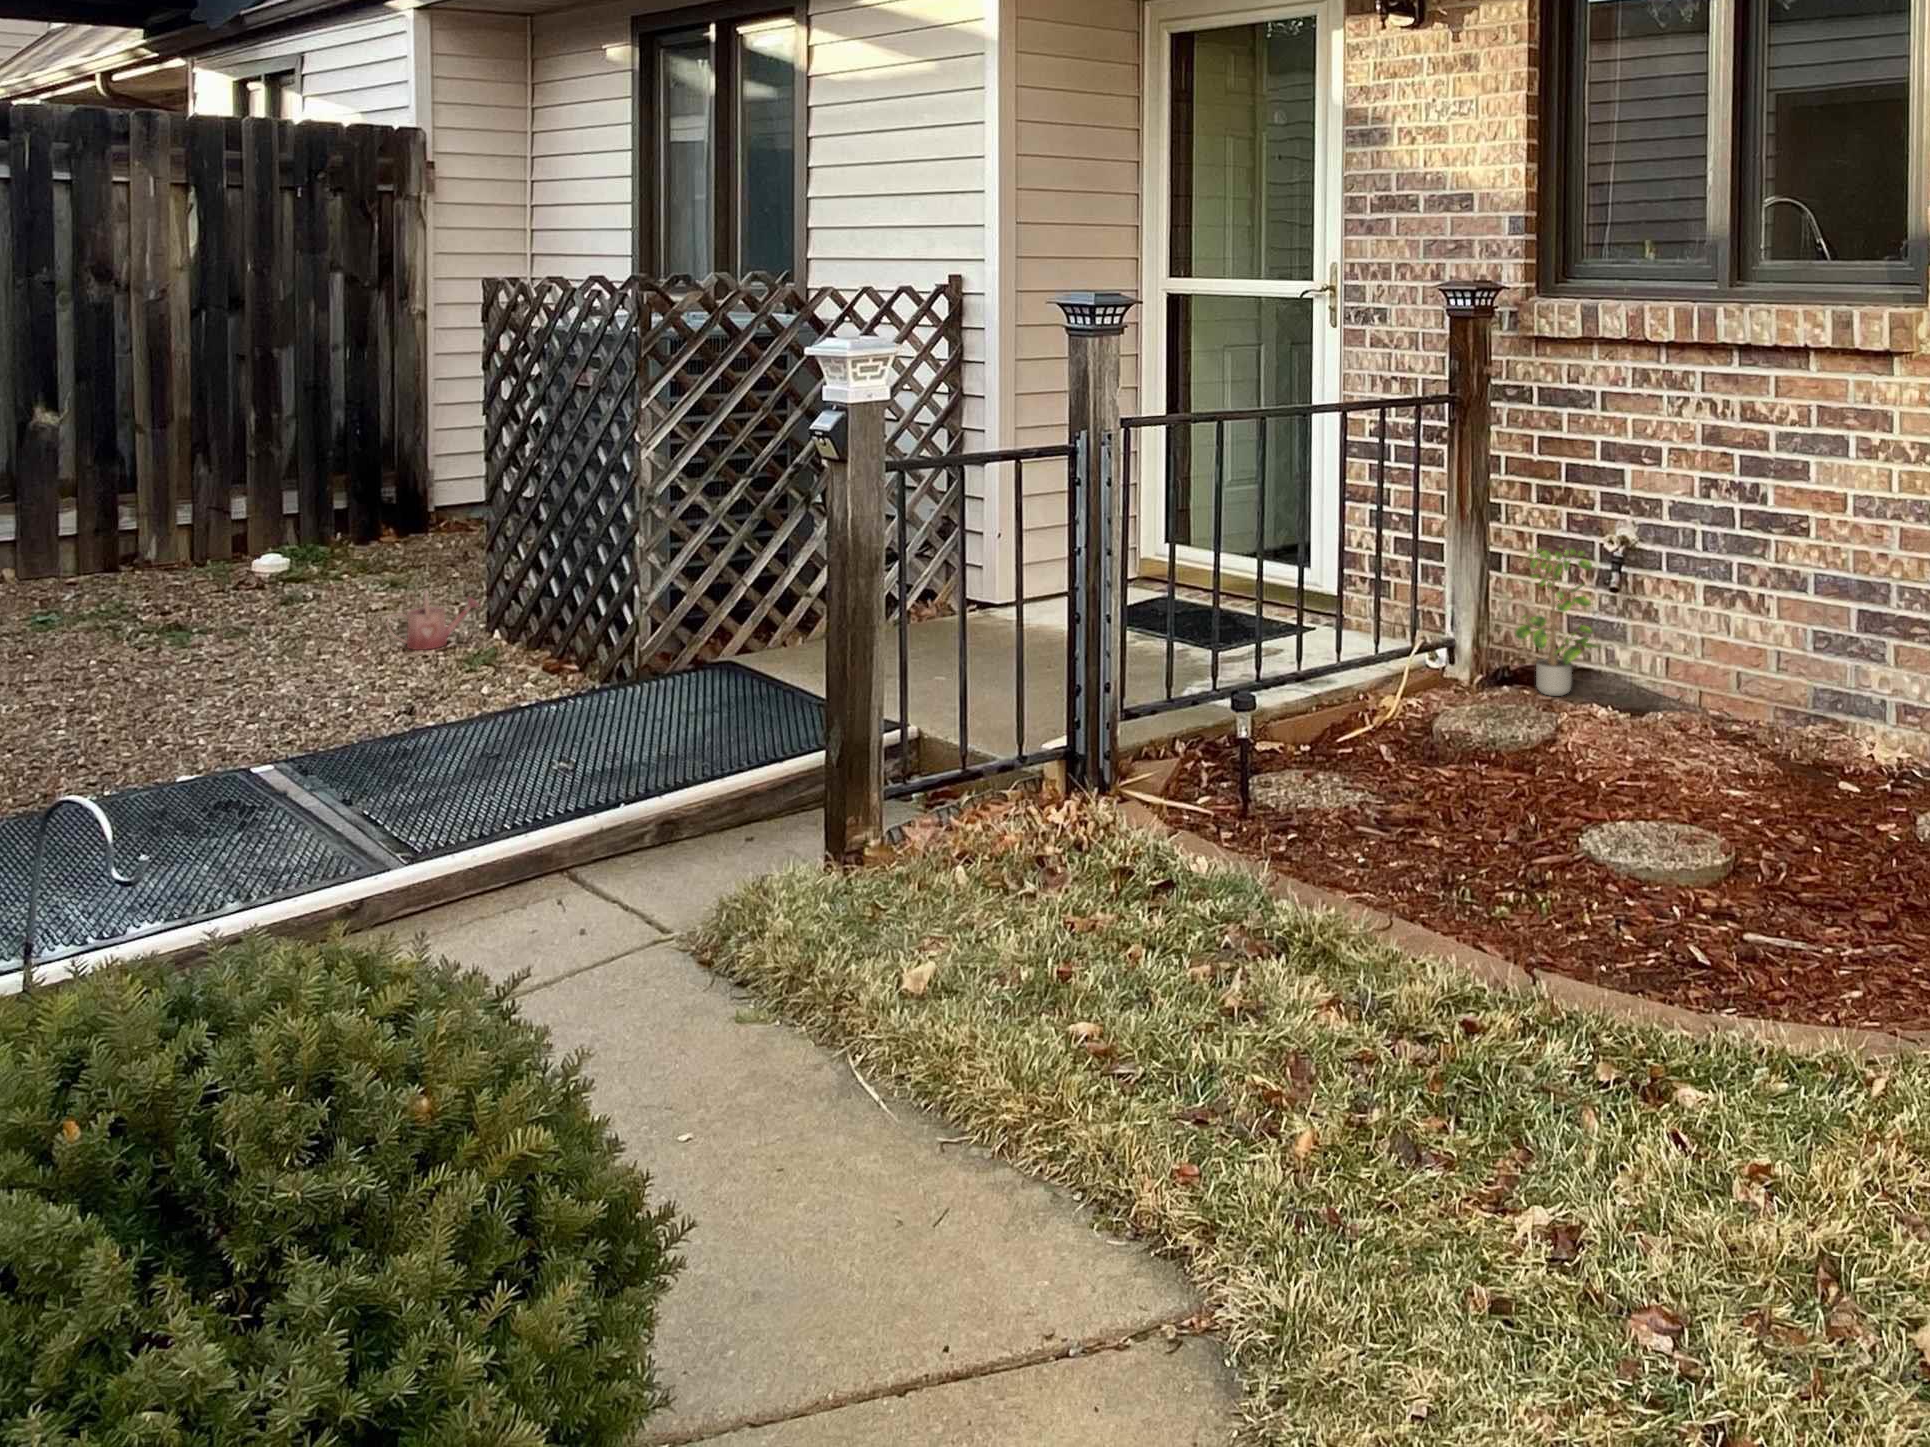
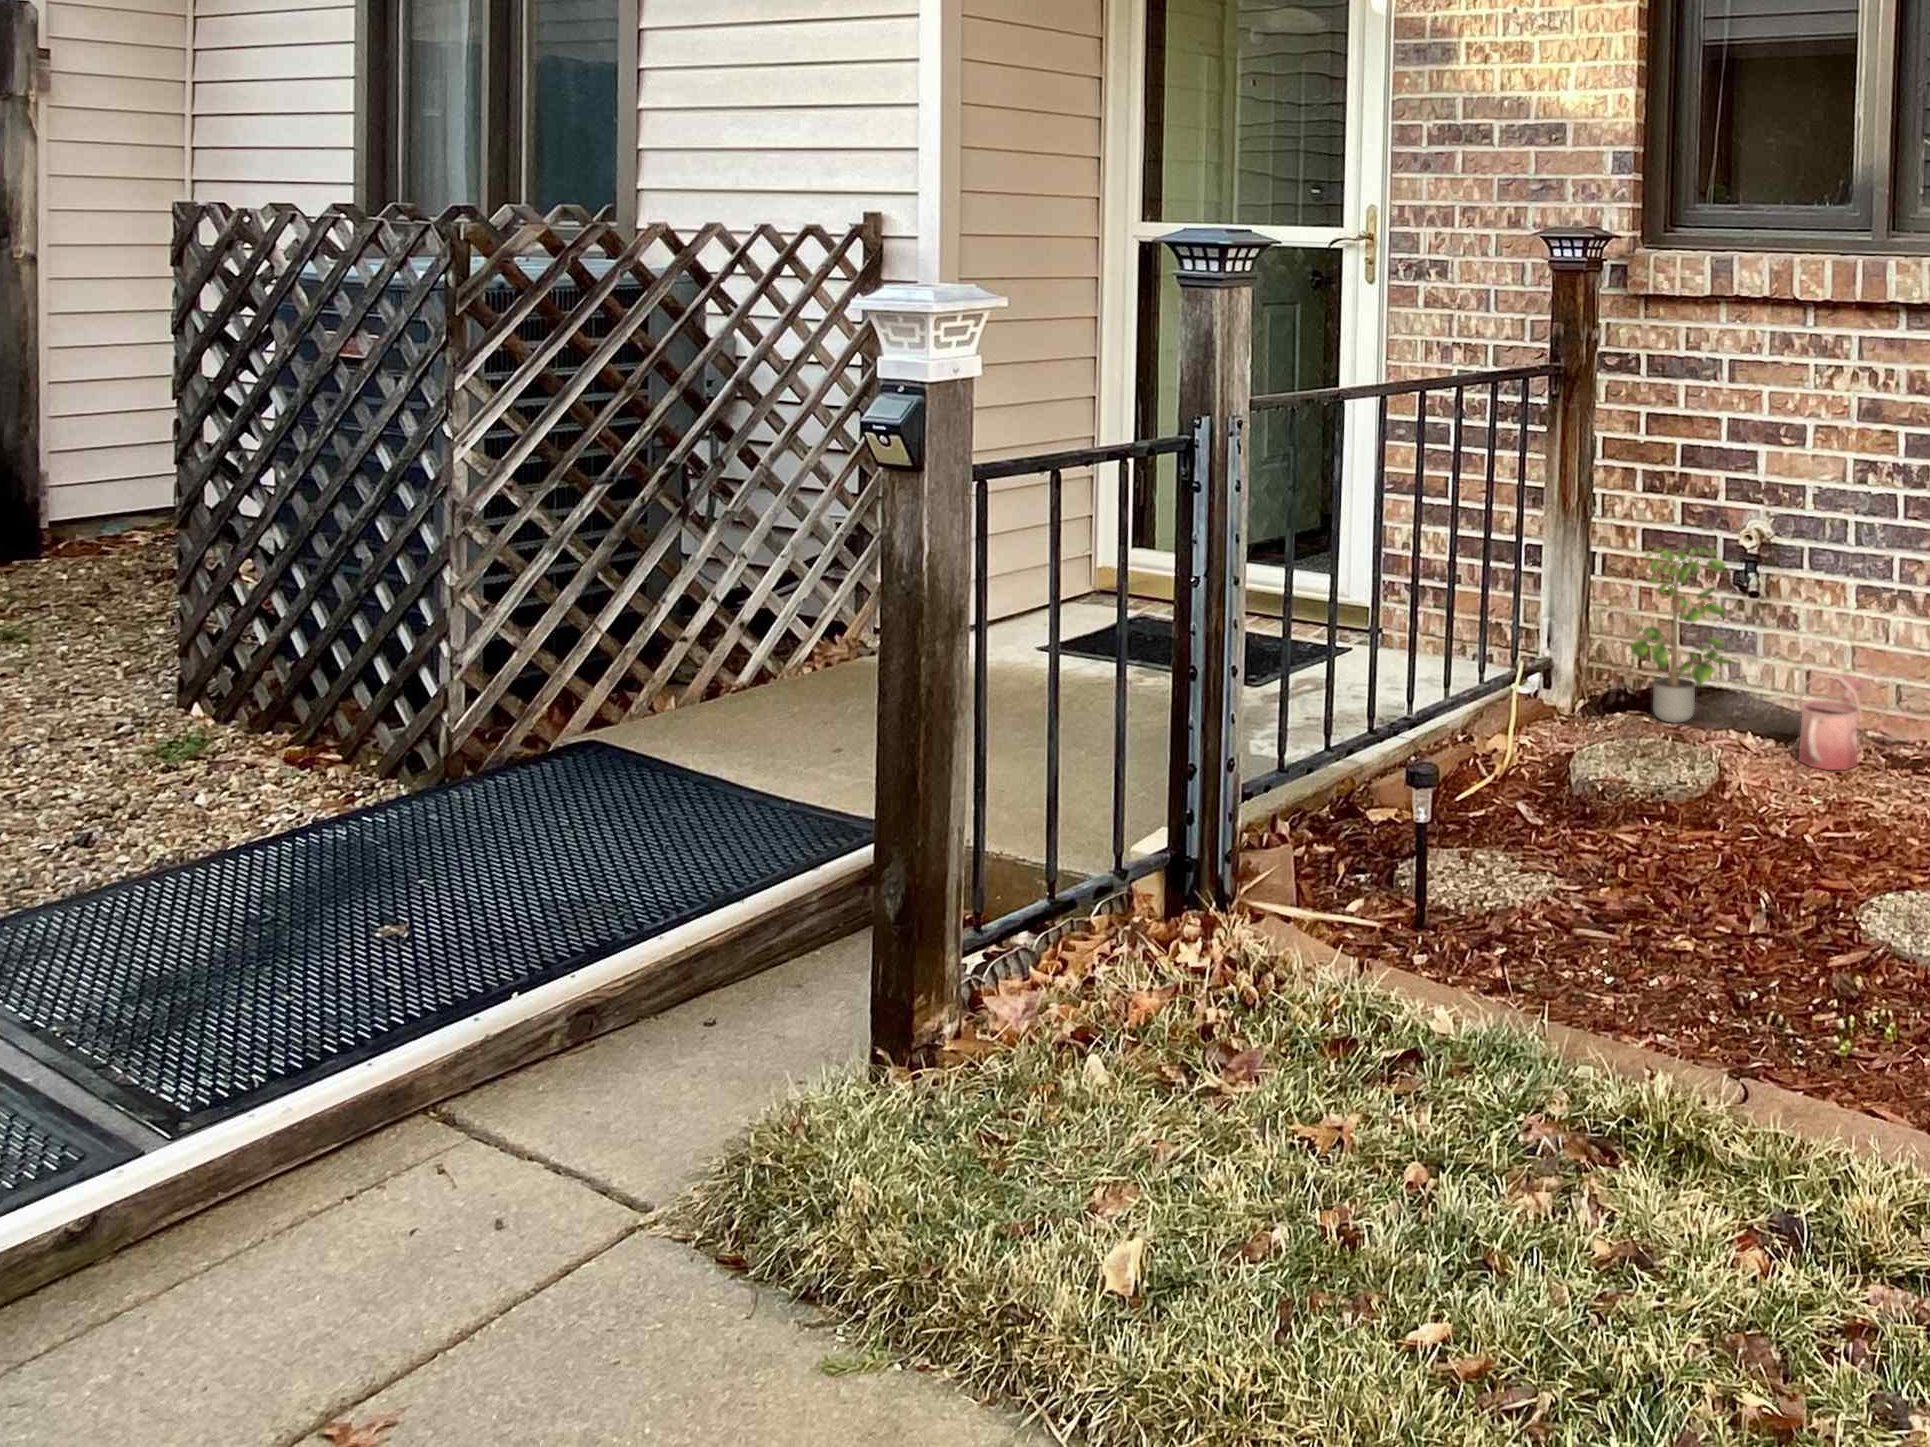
watering can: present [387,589,480,650] -> present [1797,673,1863,770]

